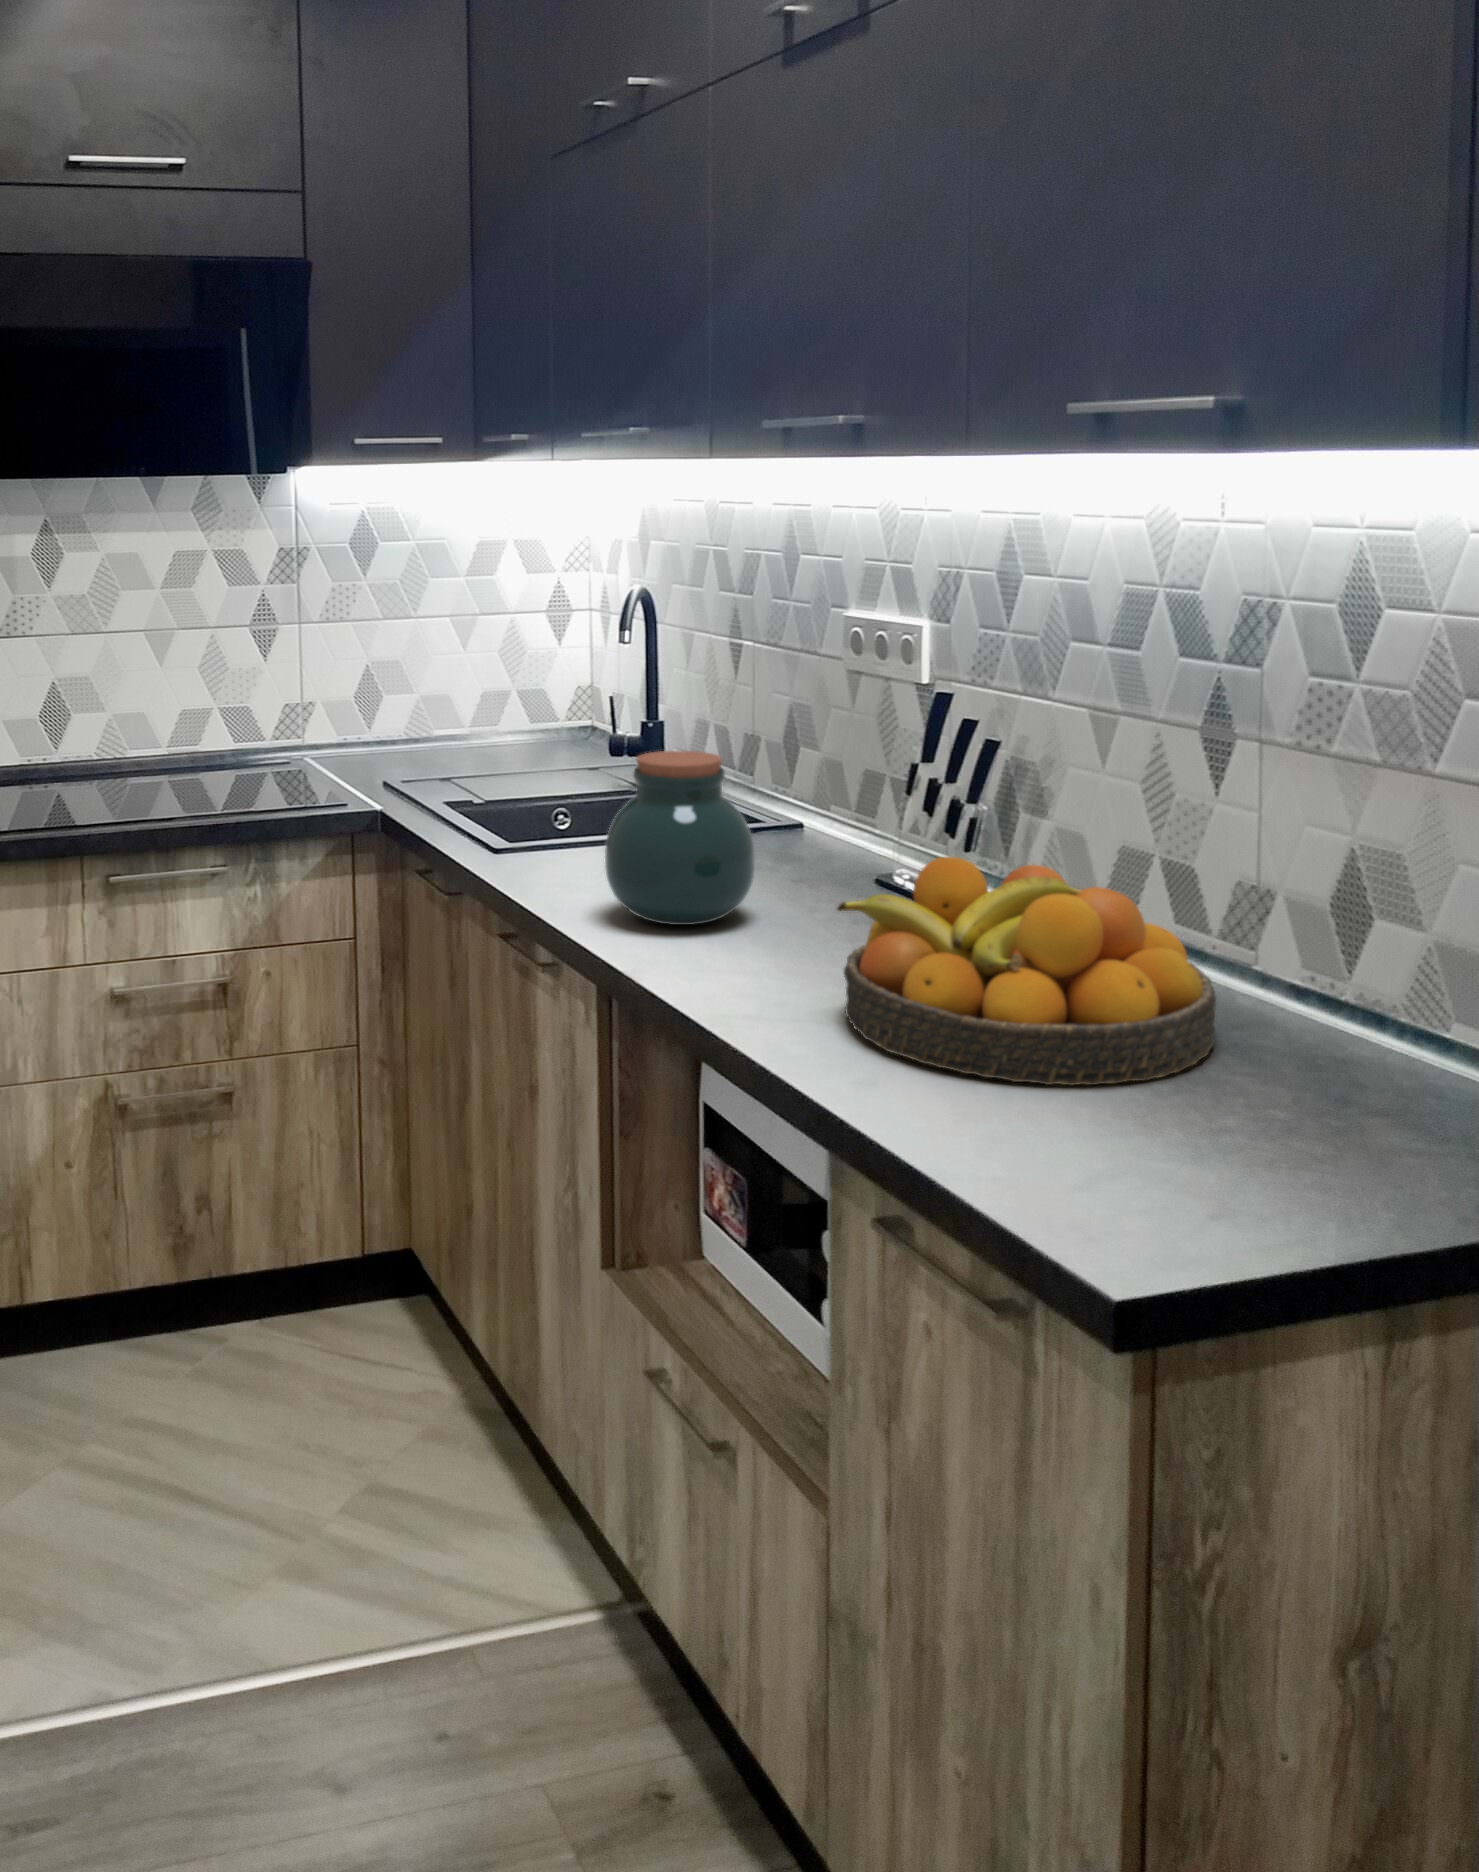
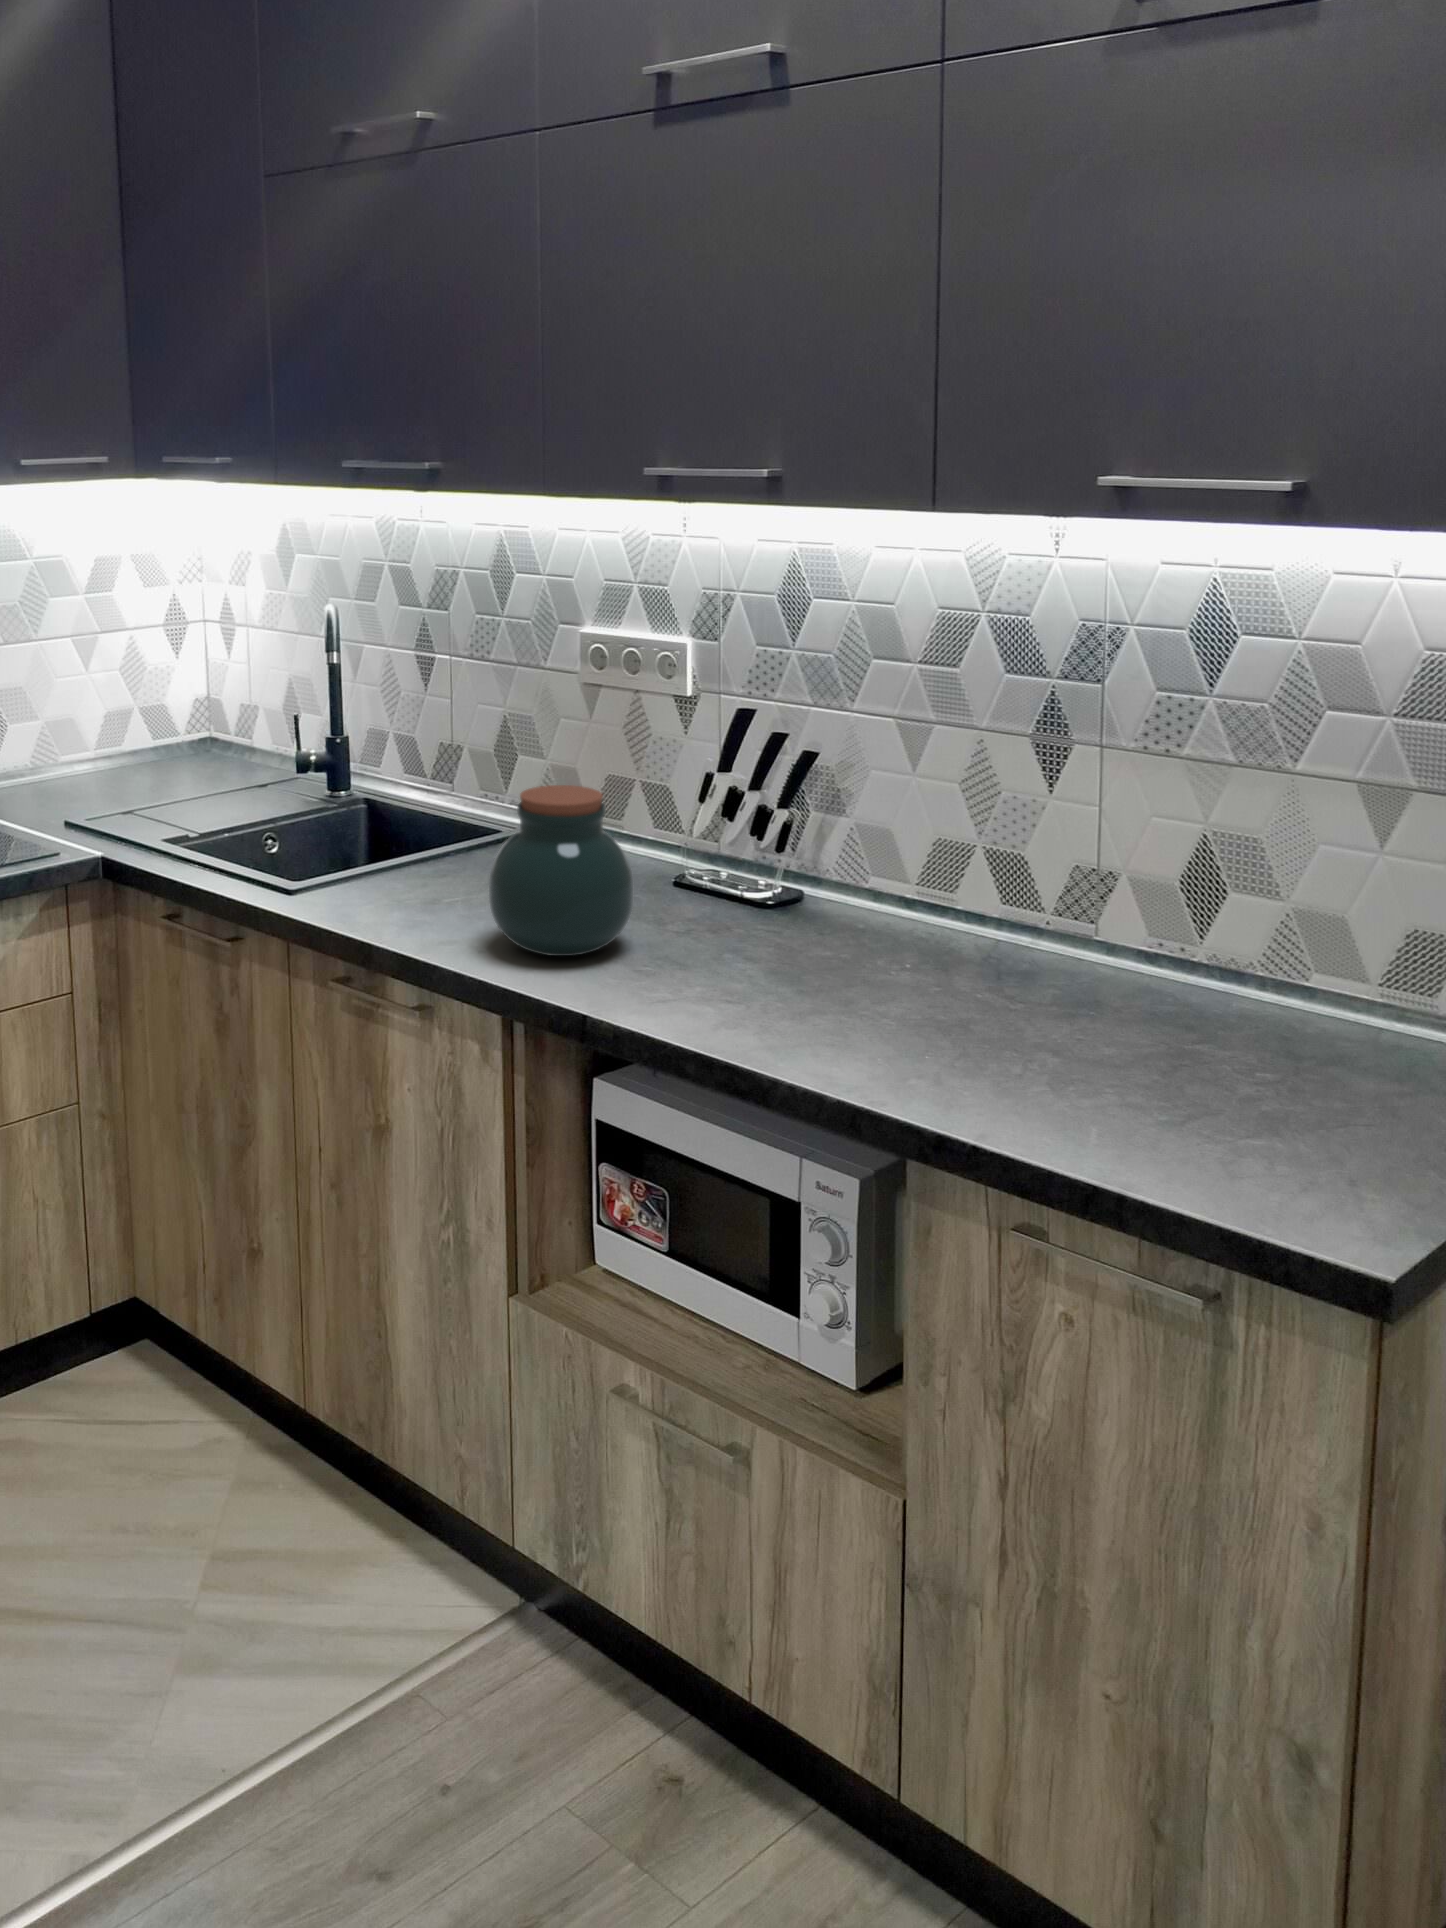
fruit bowl: present [837,857,1216,1085] -> none [824,873,1151,1077]

